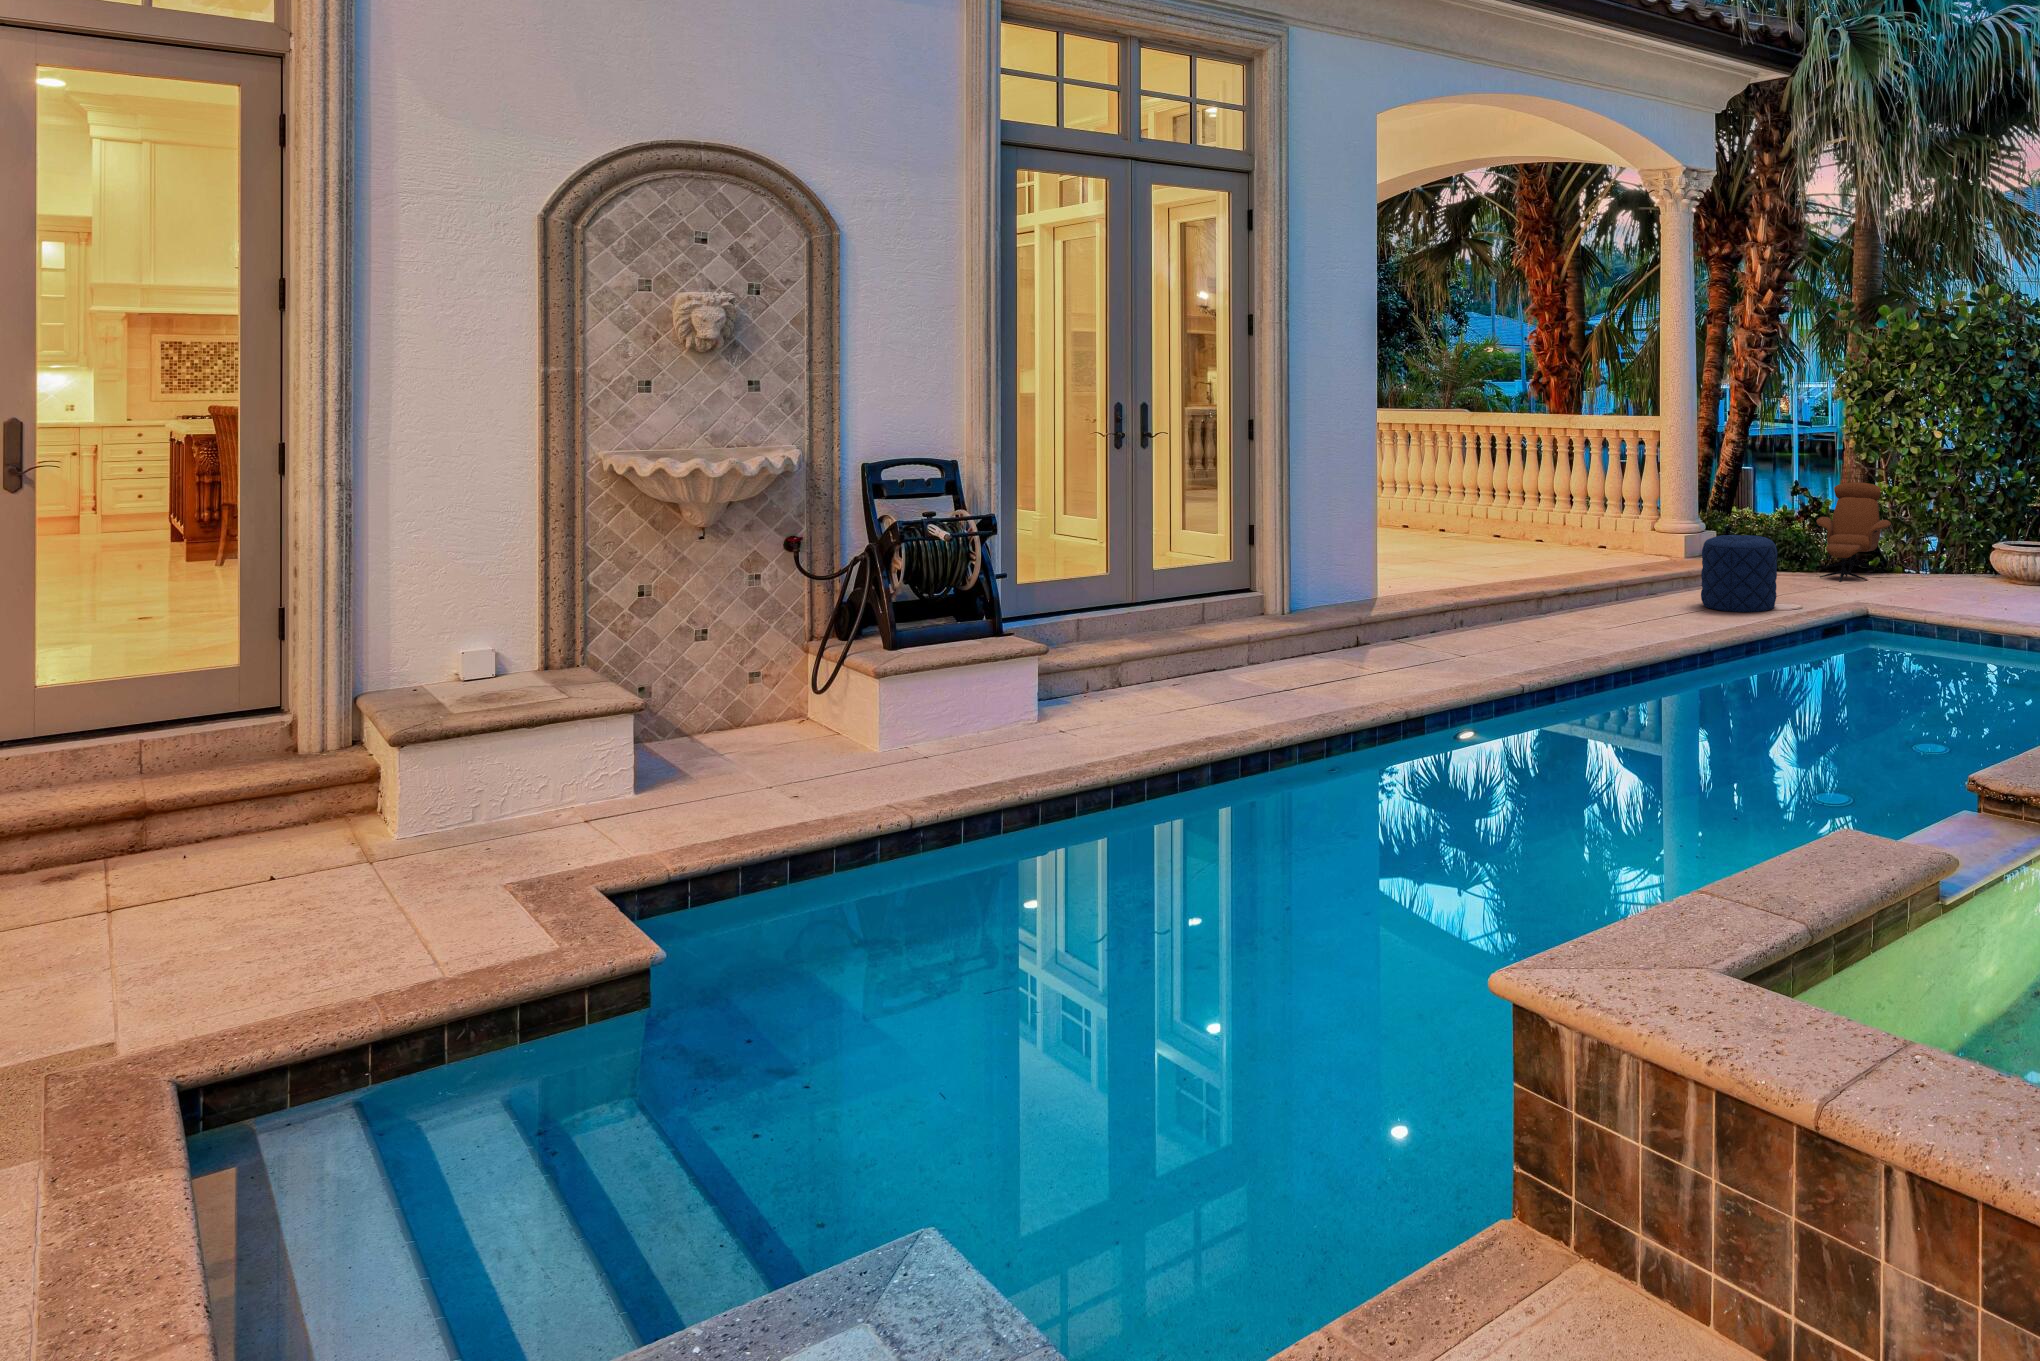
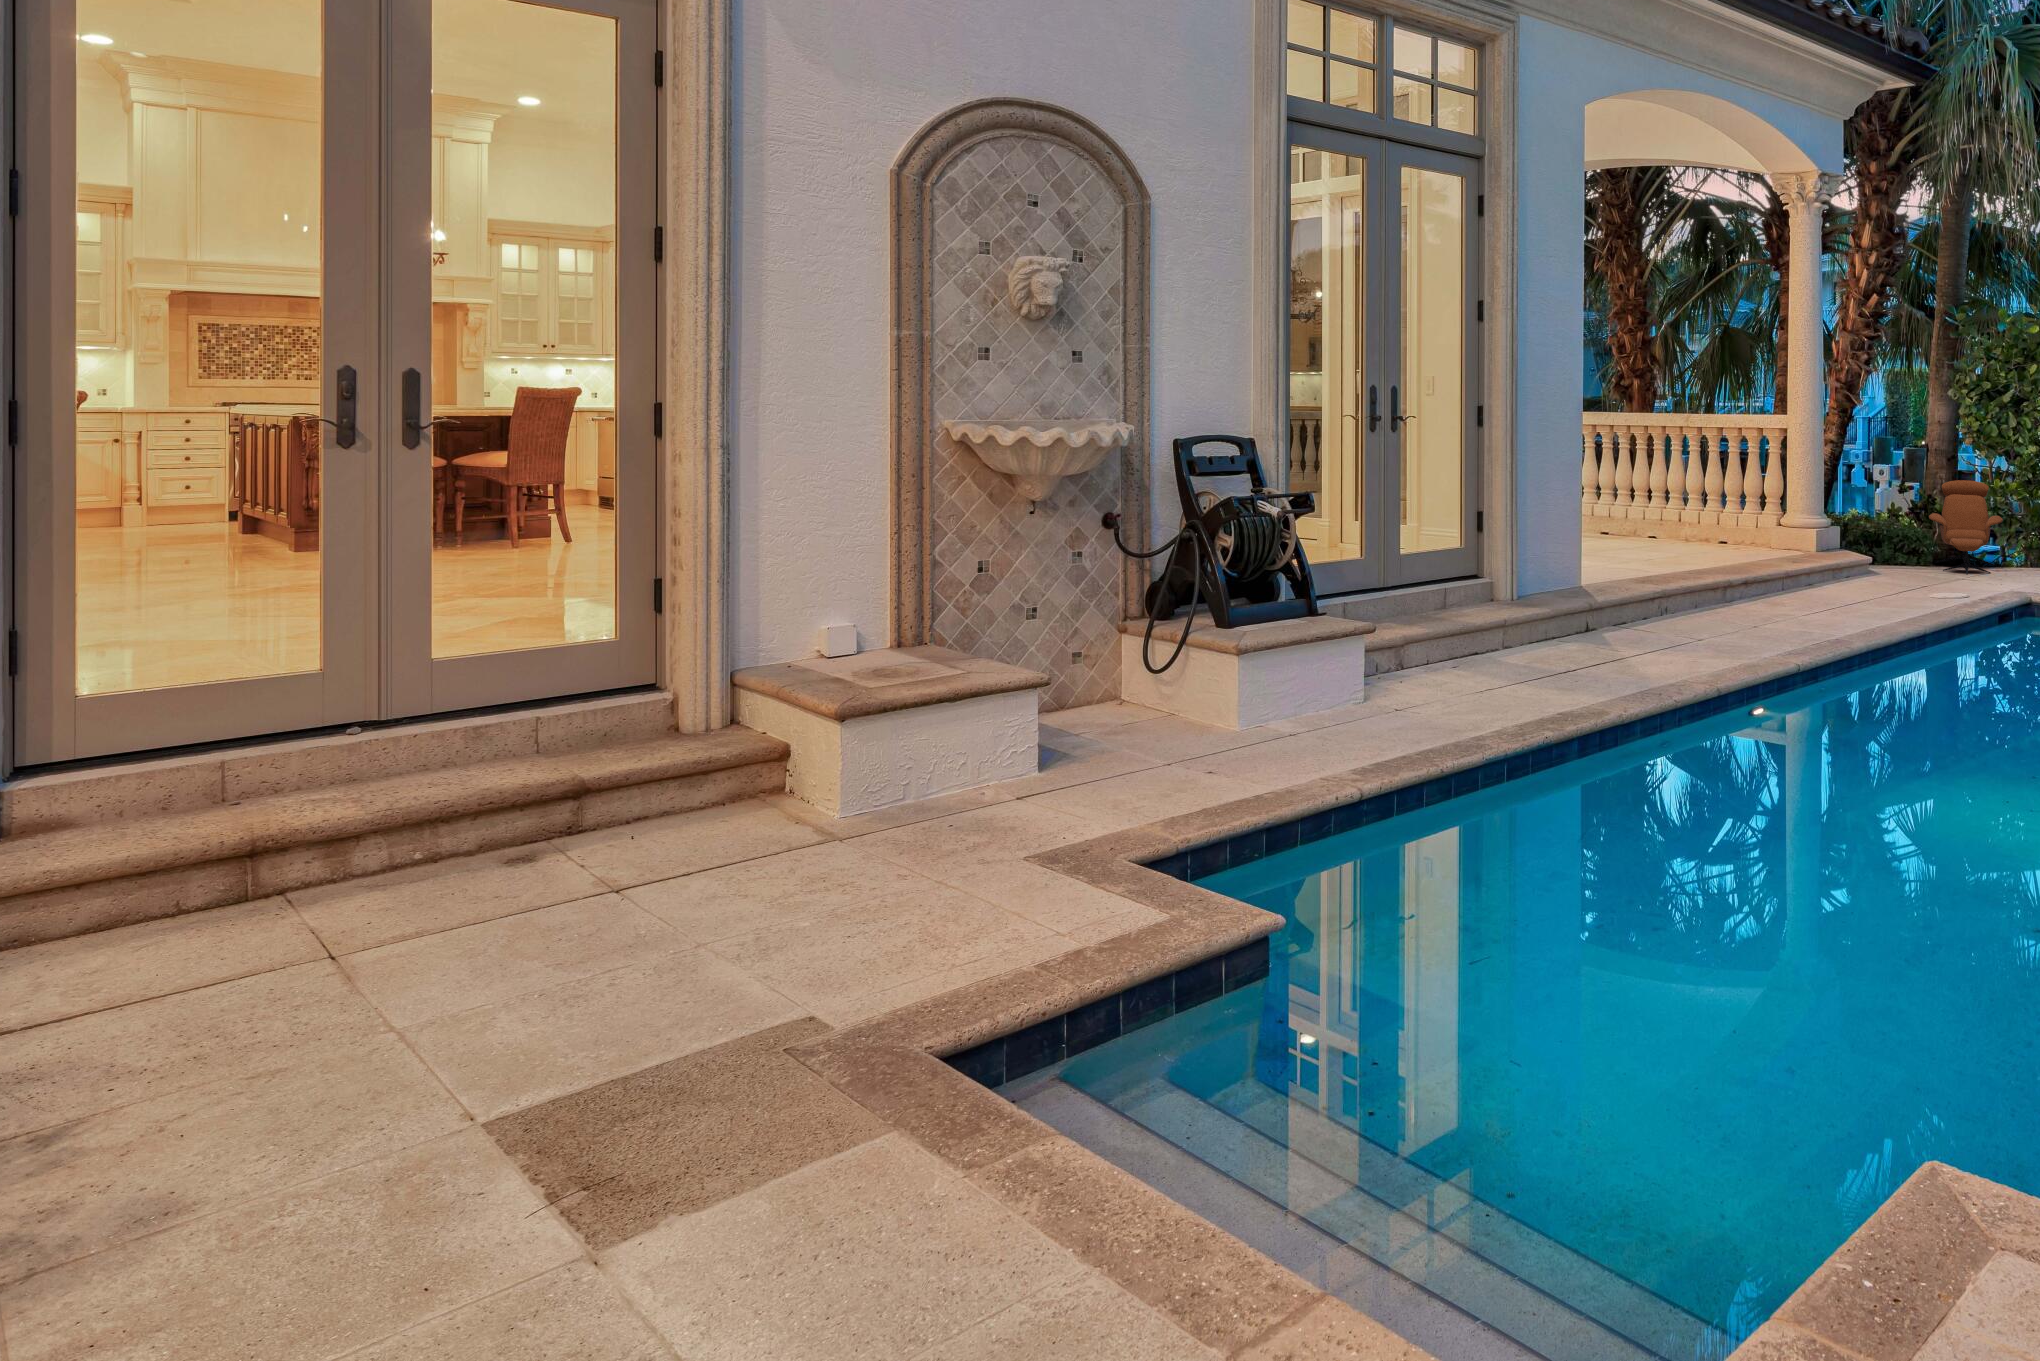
pouf: present [1701,535,1777,612] -> none [1866,527,1942,601]

